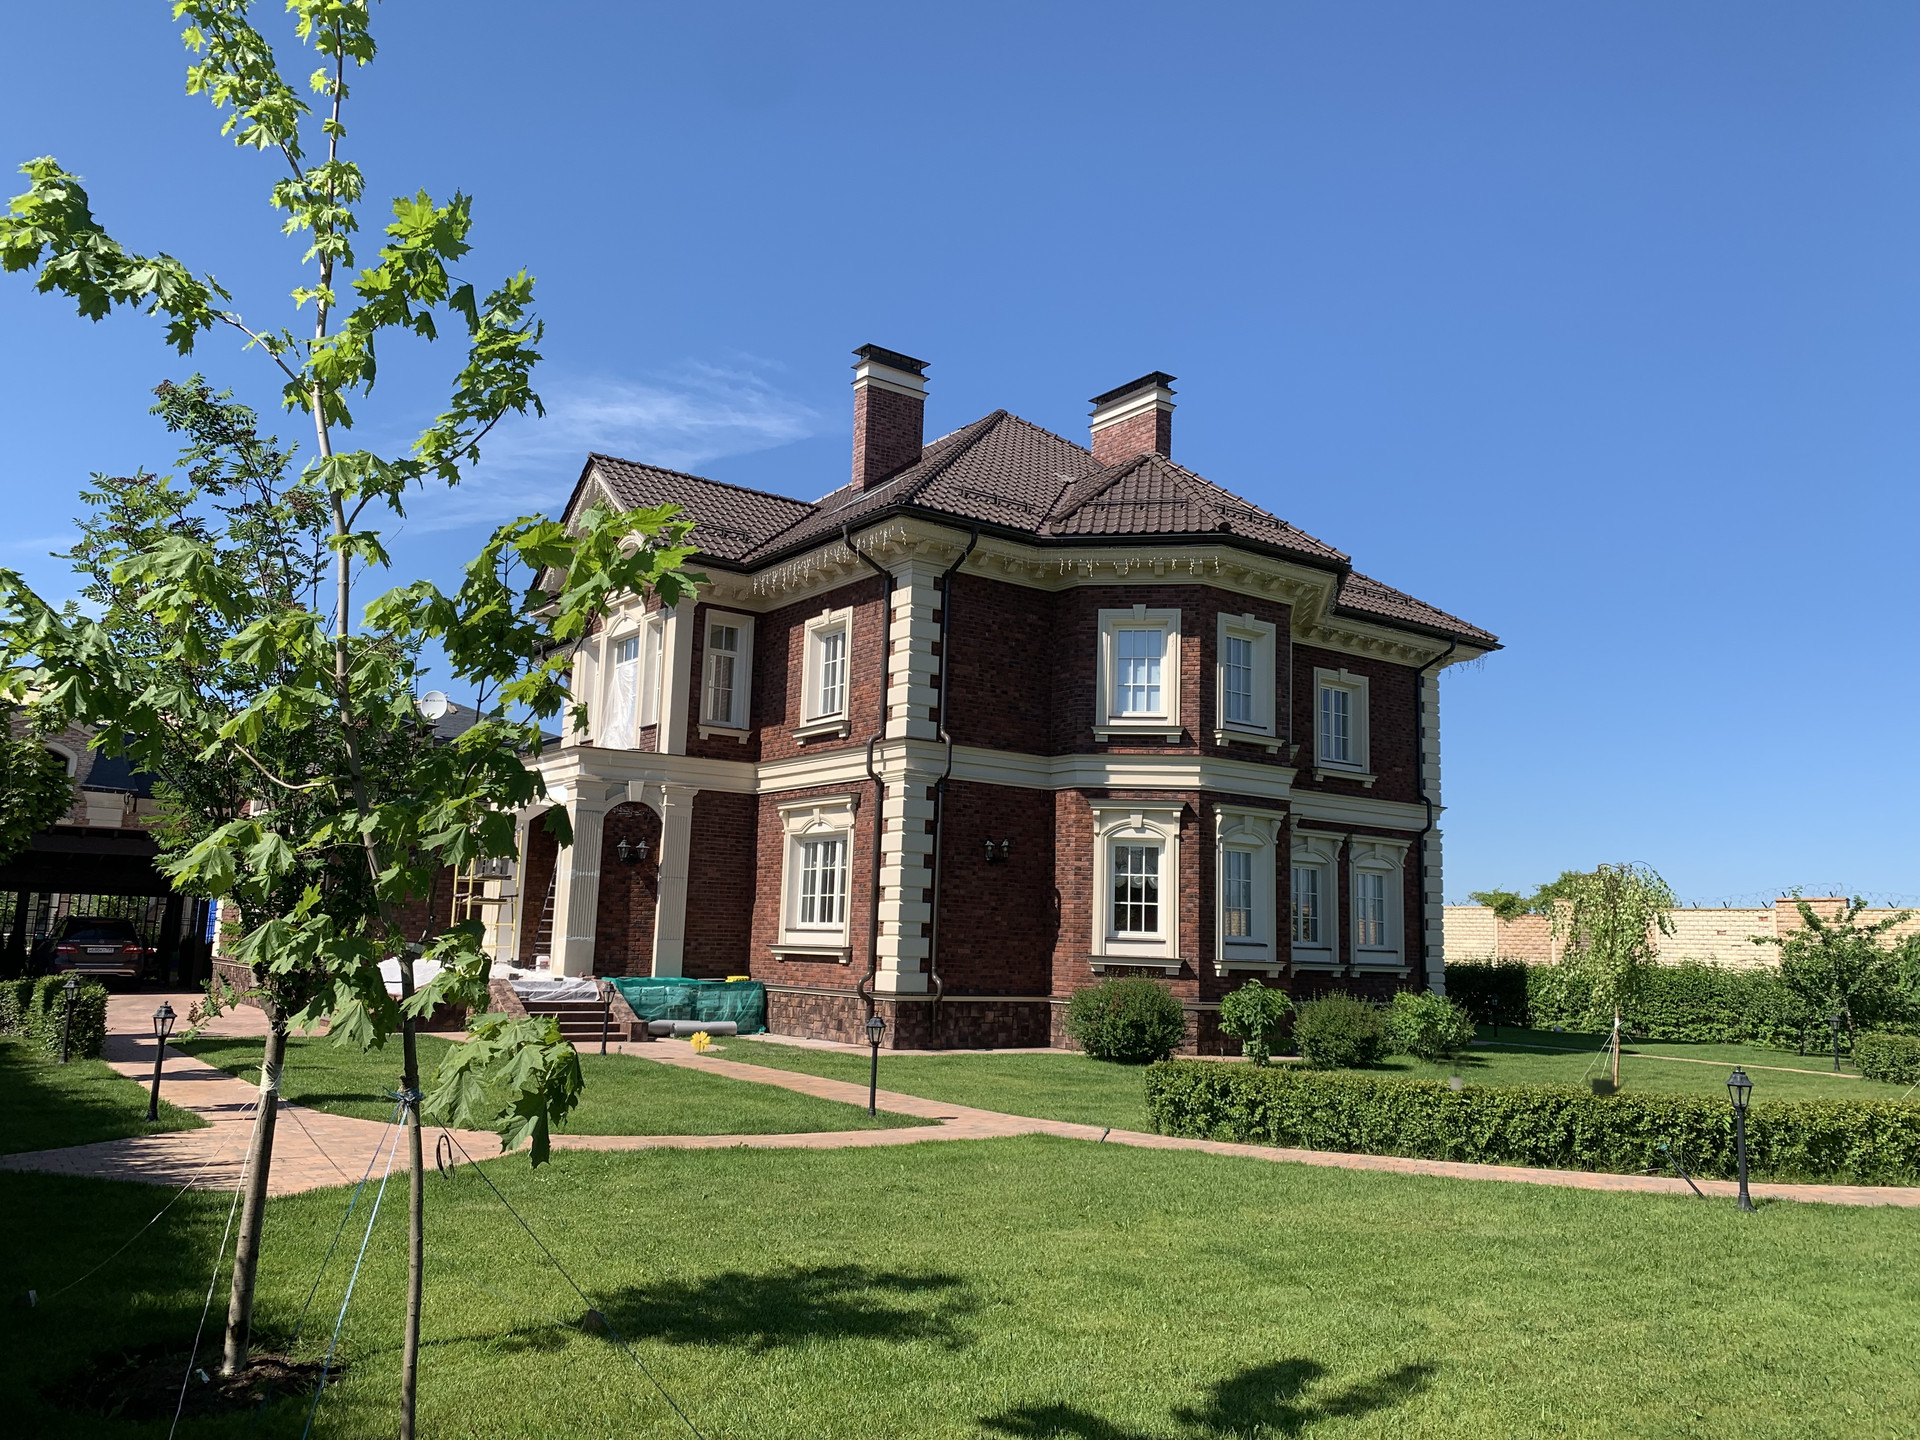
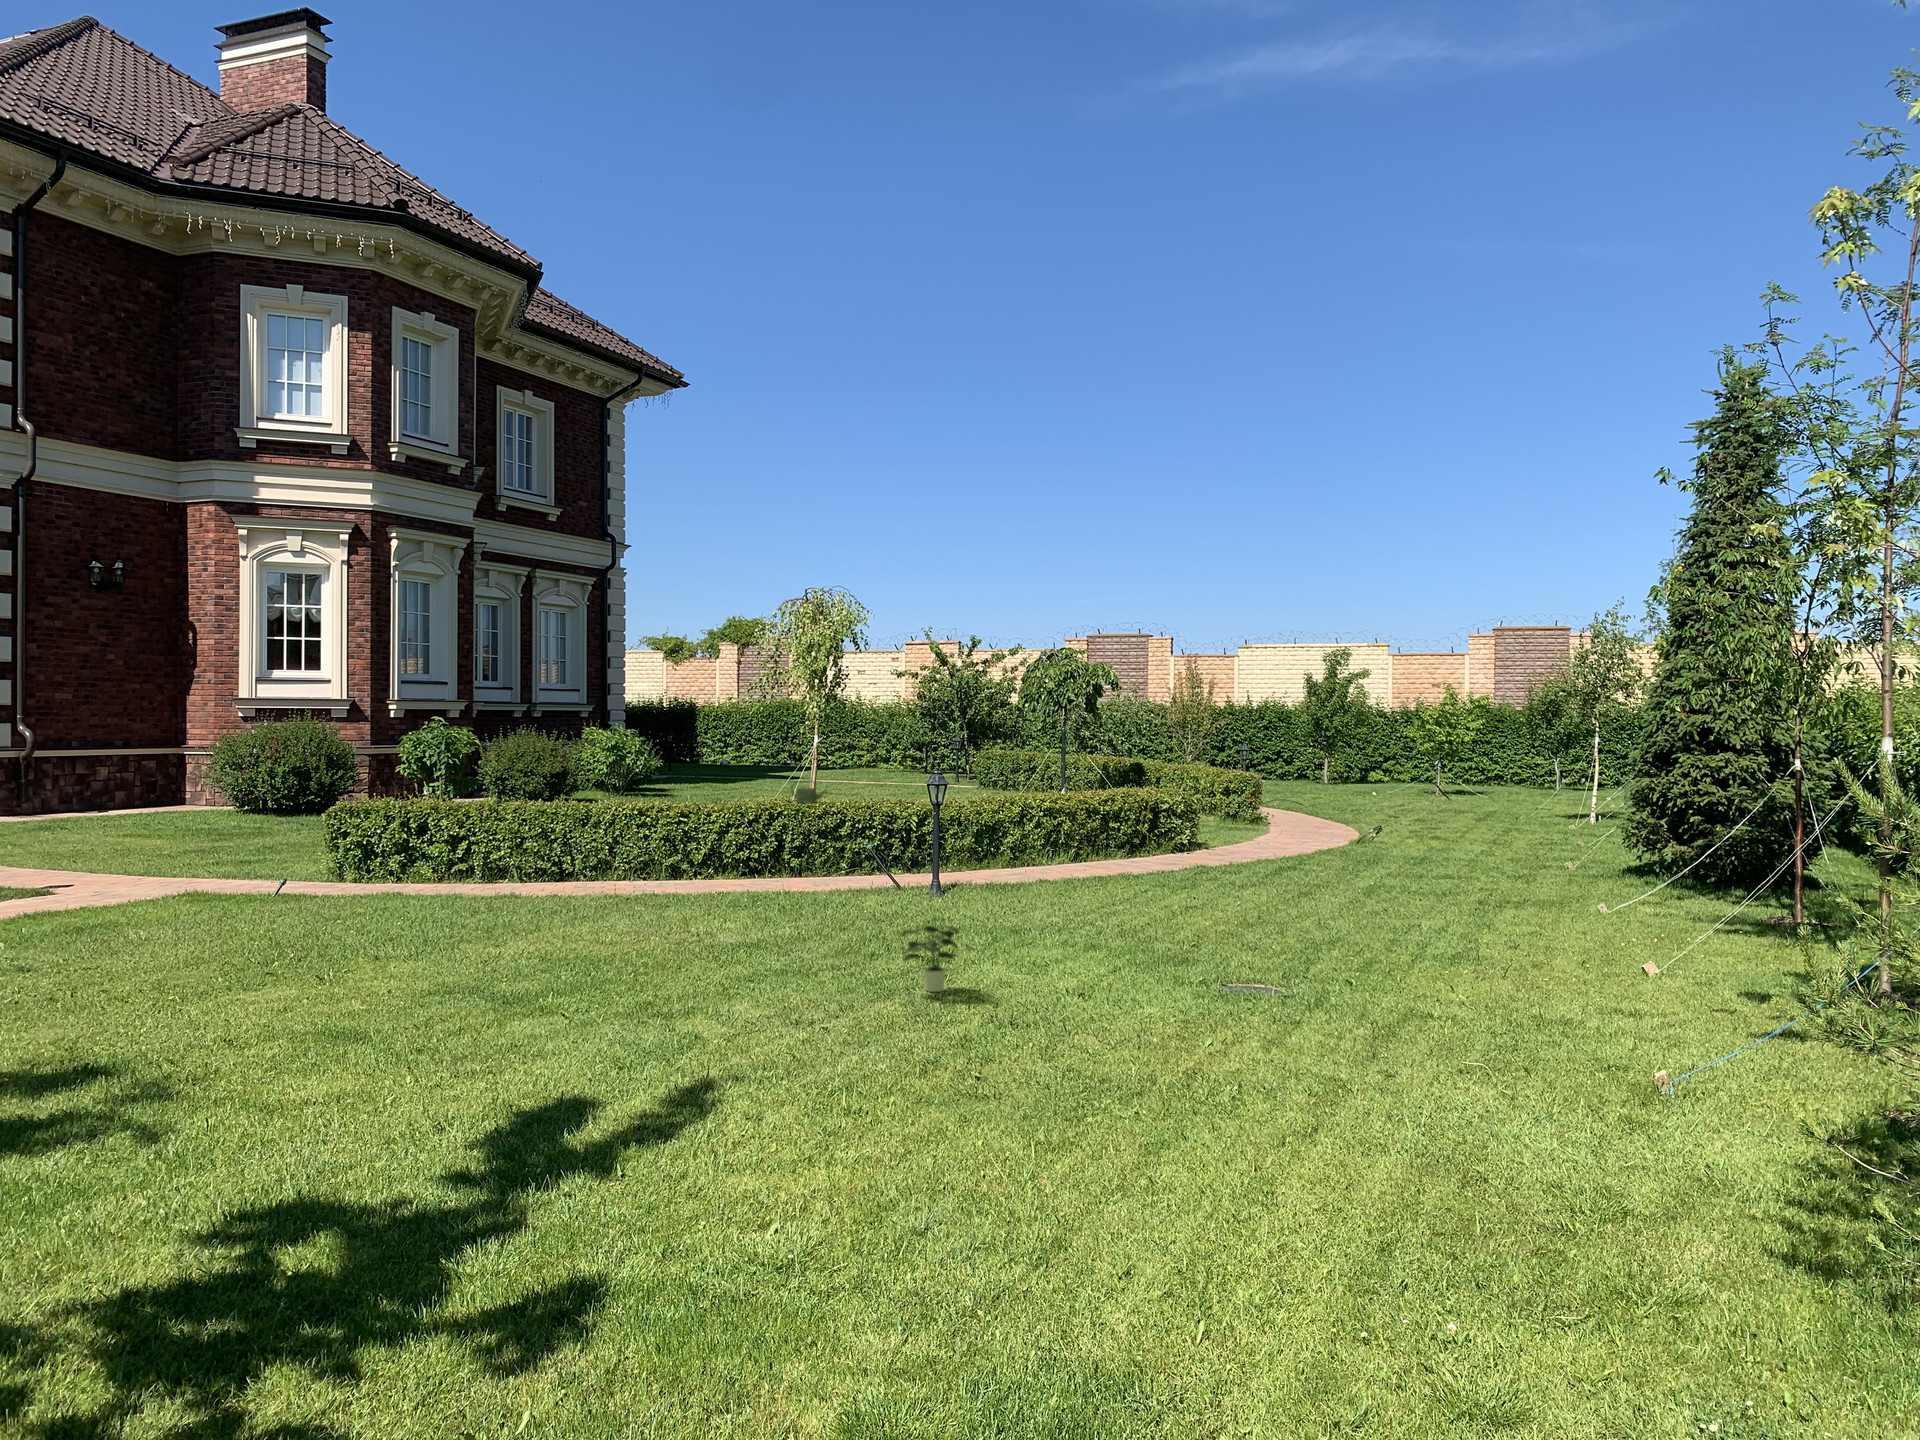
potted plant: present [1435,1048,1469,1090] -> present [900,919,959,992]

